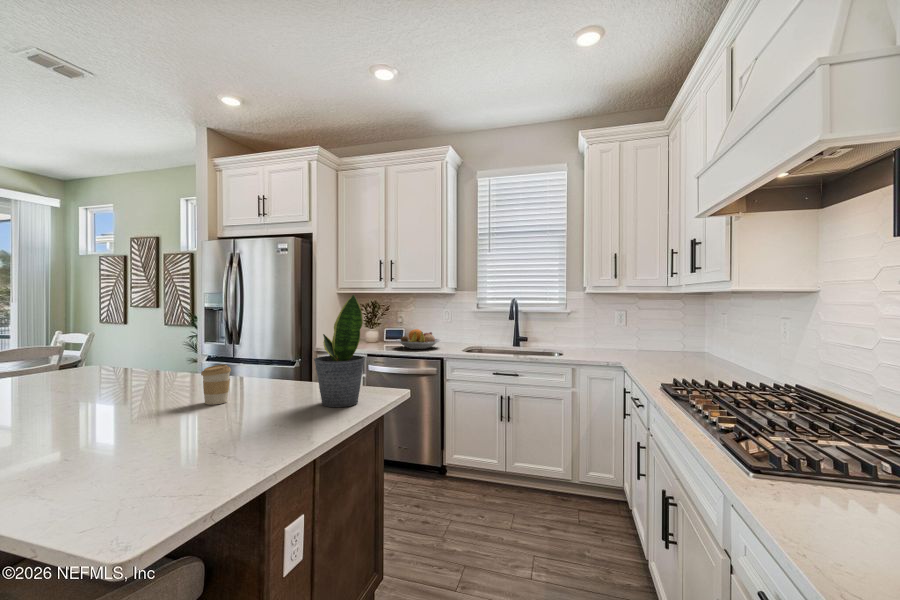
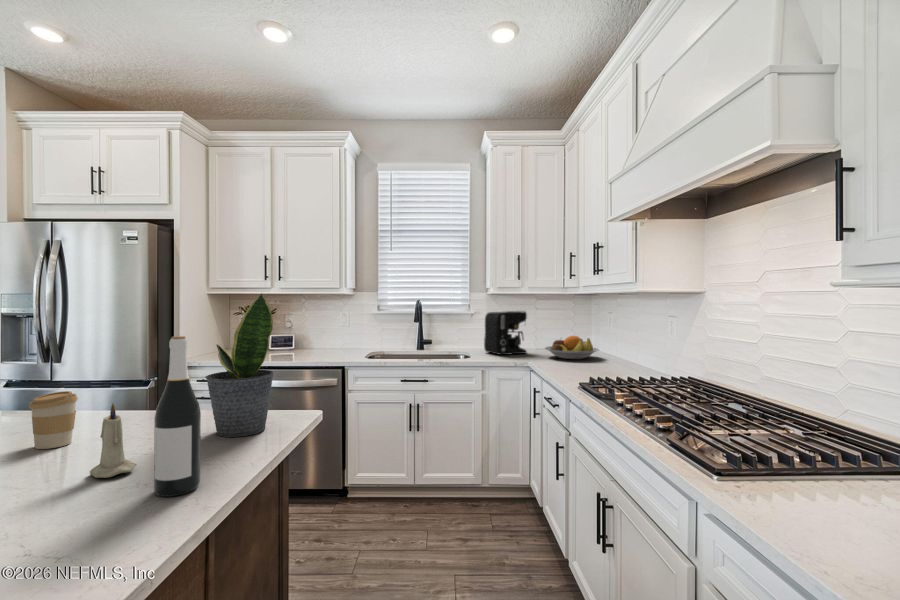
coffee maker: none [578,310,622,353] -> present [484,311,527,355]
wine bottle: none [265,326,297,443] -> present [154,336,201,497]
fruit bowl: present [396,329,440,349] -> present [545,336,599,359]
candle: none [231,373,260,427] -> present [90,403,136,478]

